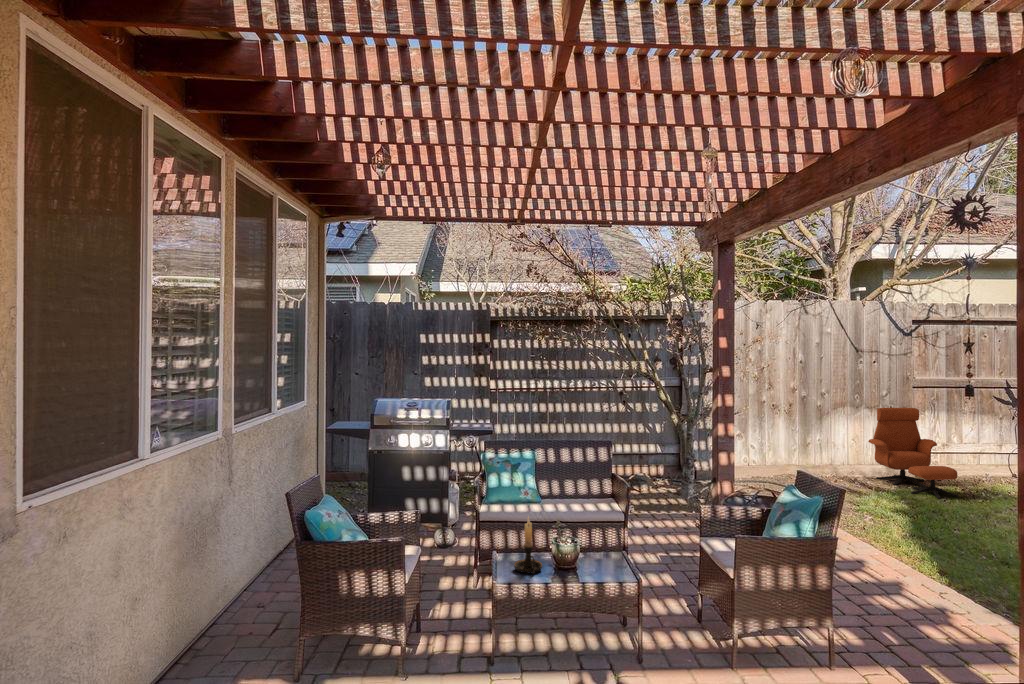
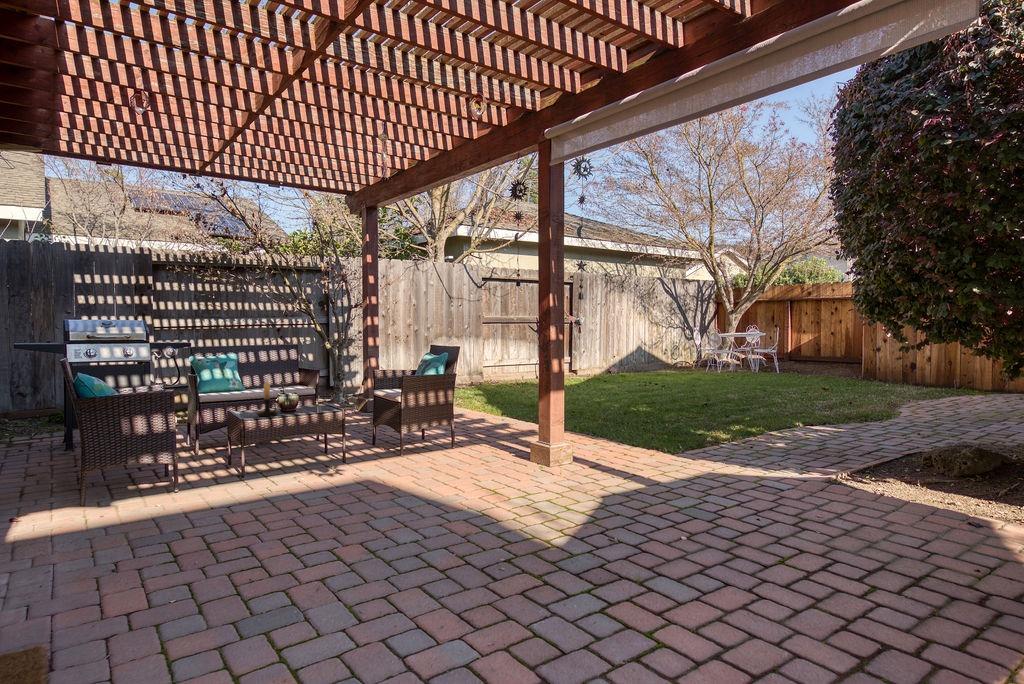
lounge chair: present [868,408,958,499] -> none [459,336,512,391]

